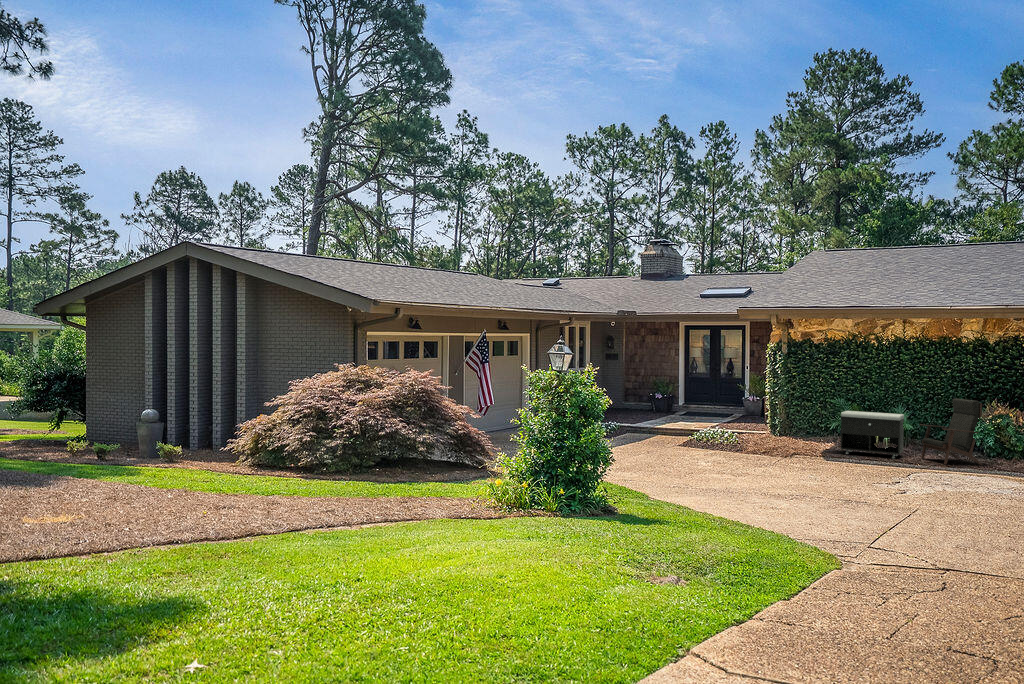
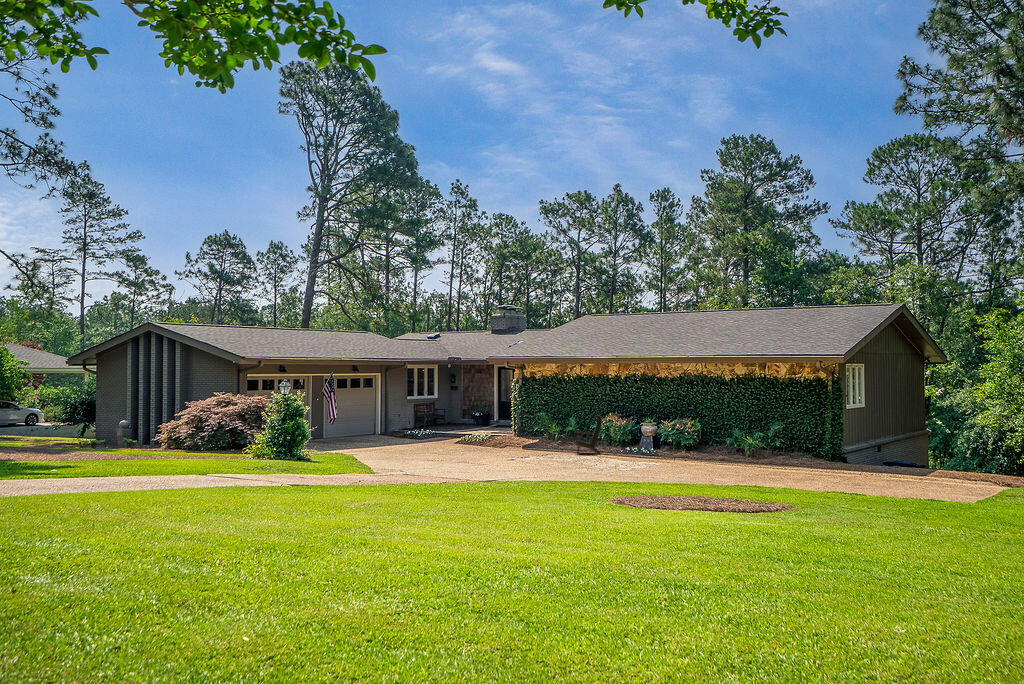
storage bench: present [840,411,904,458] -> none [535,423,574,452]

